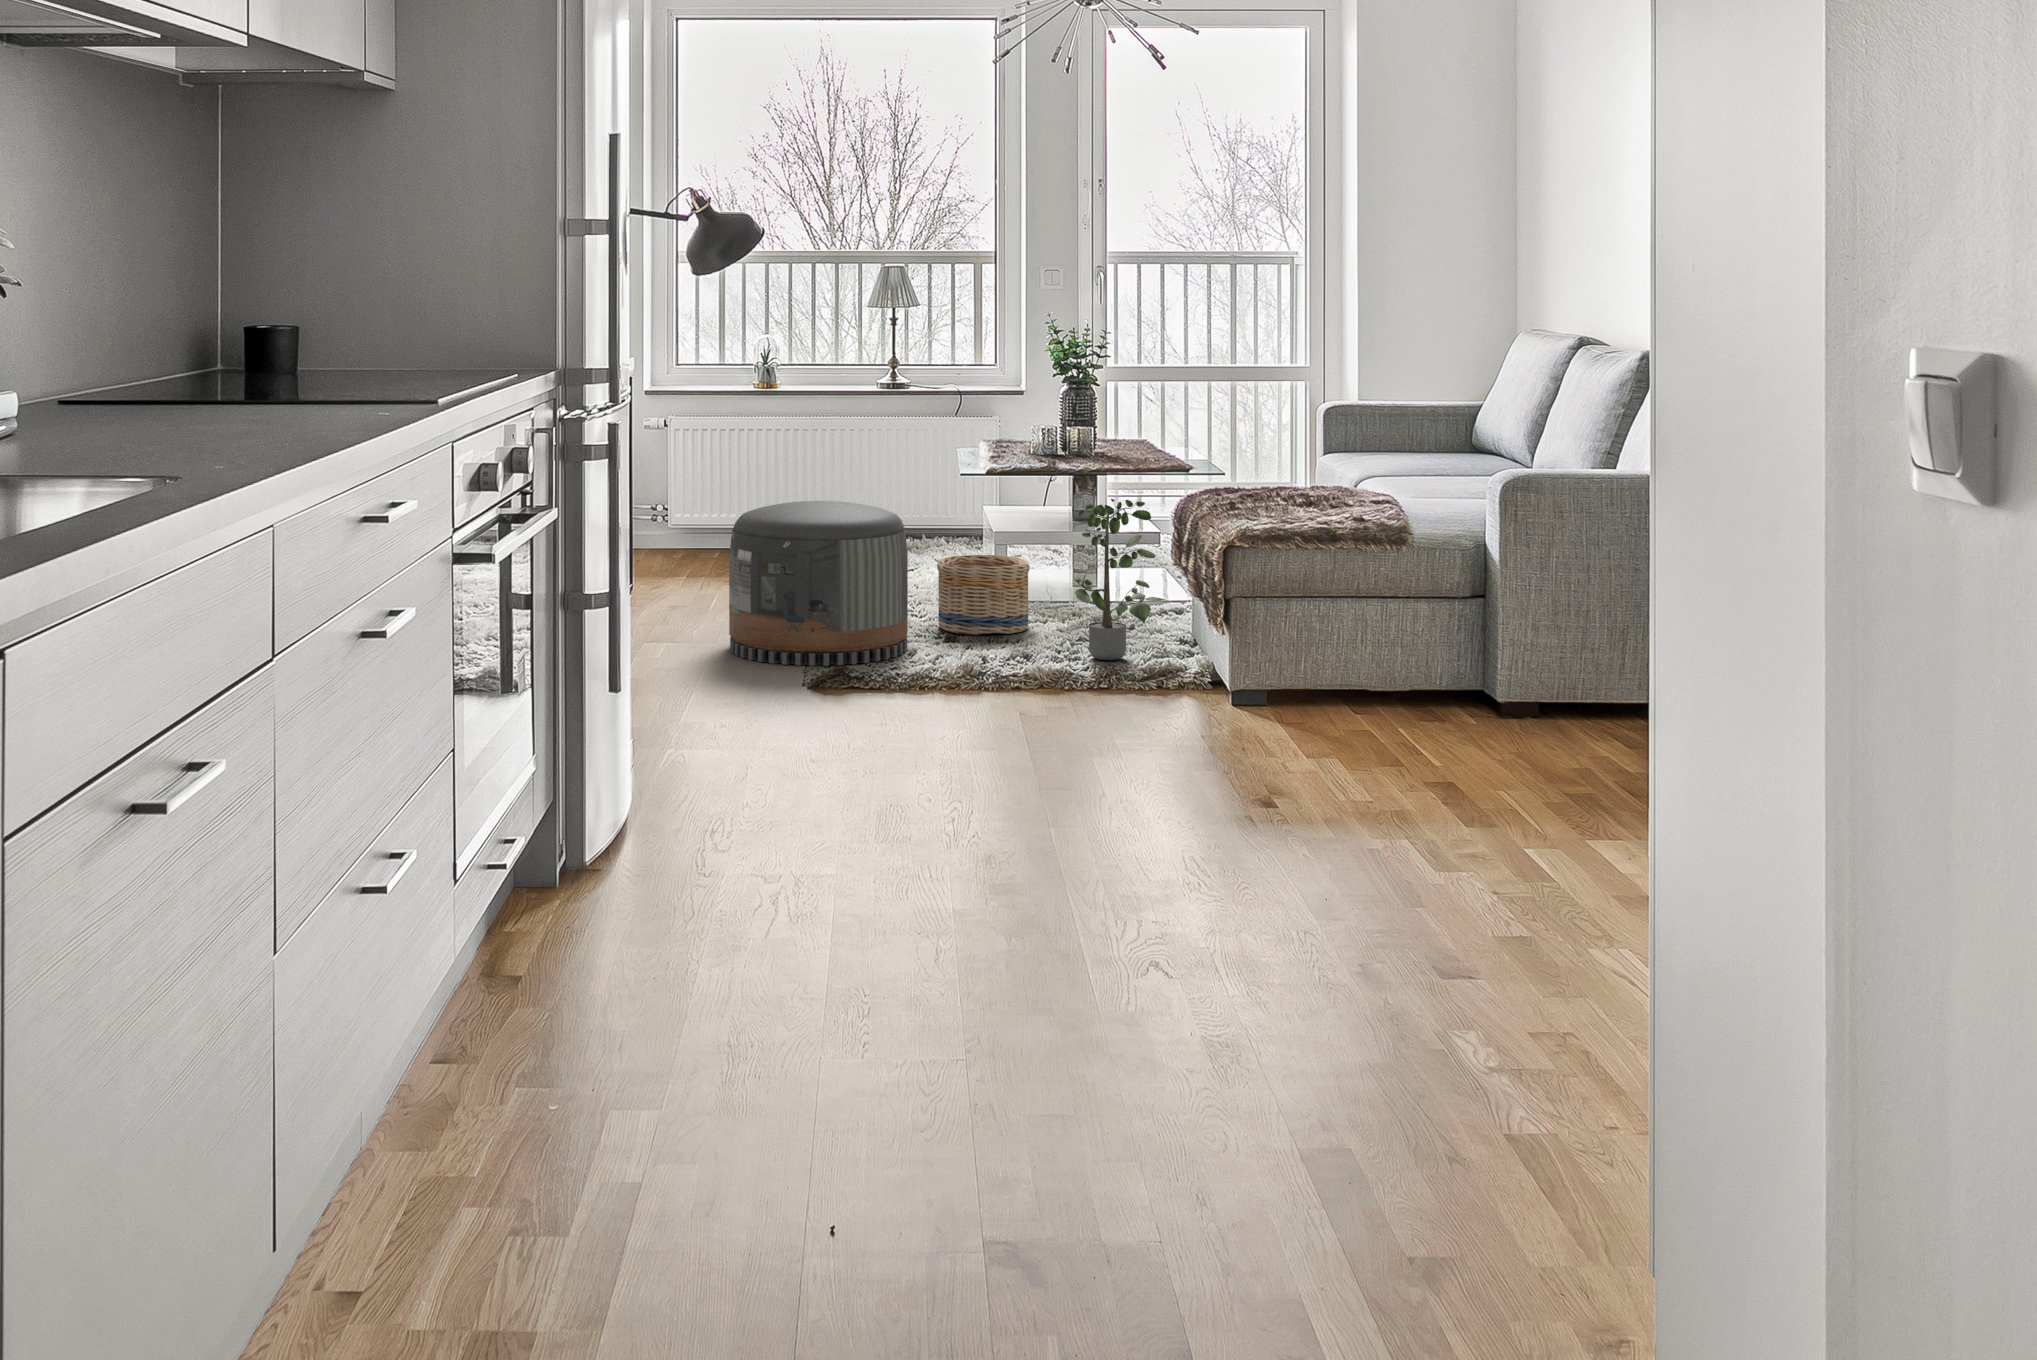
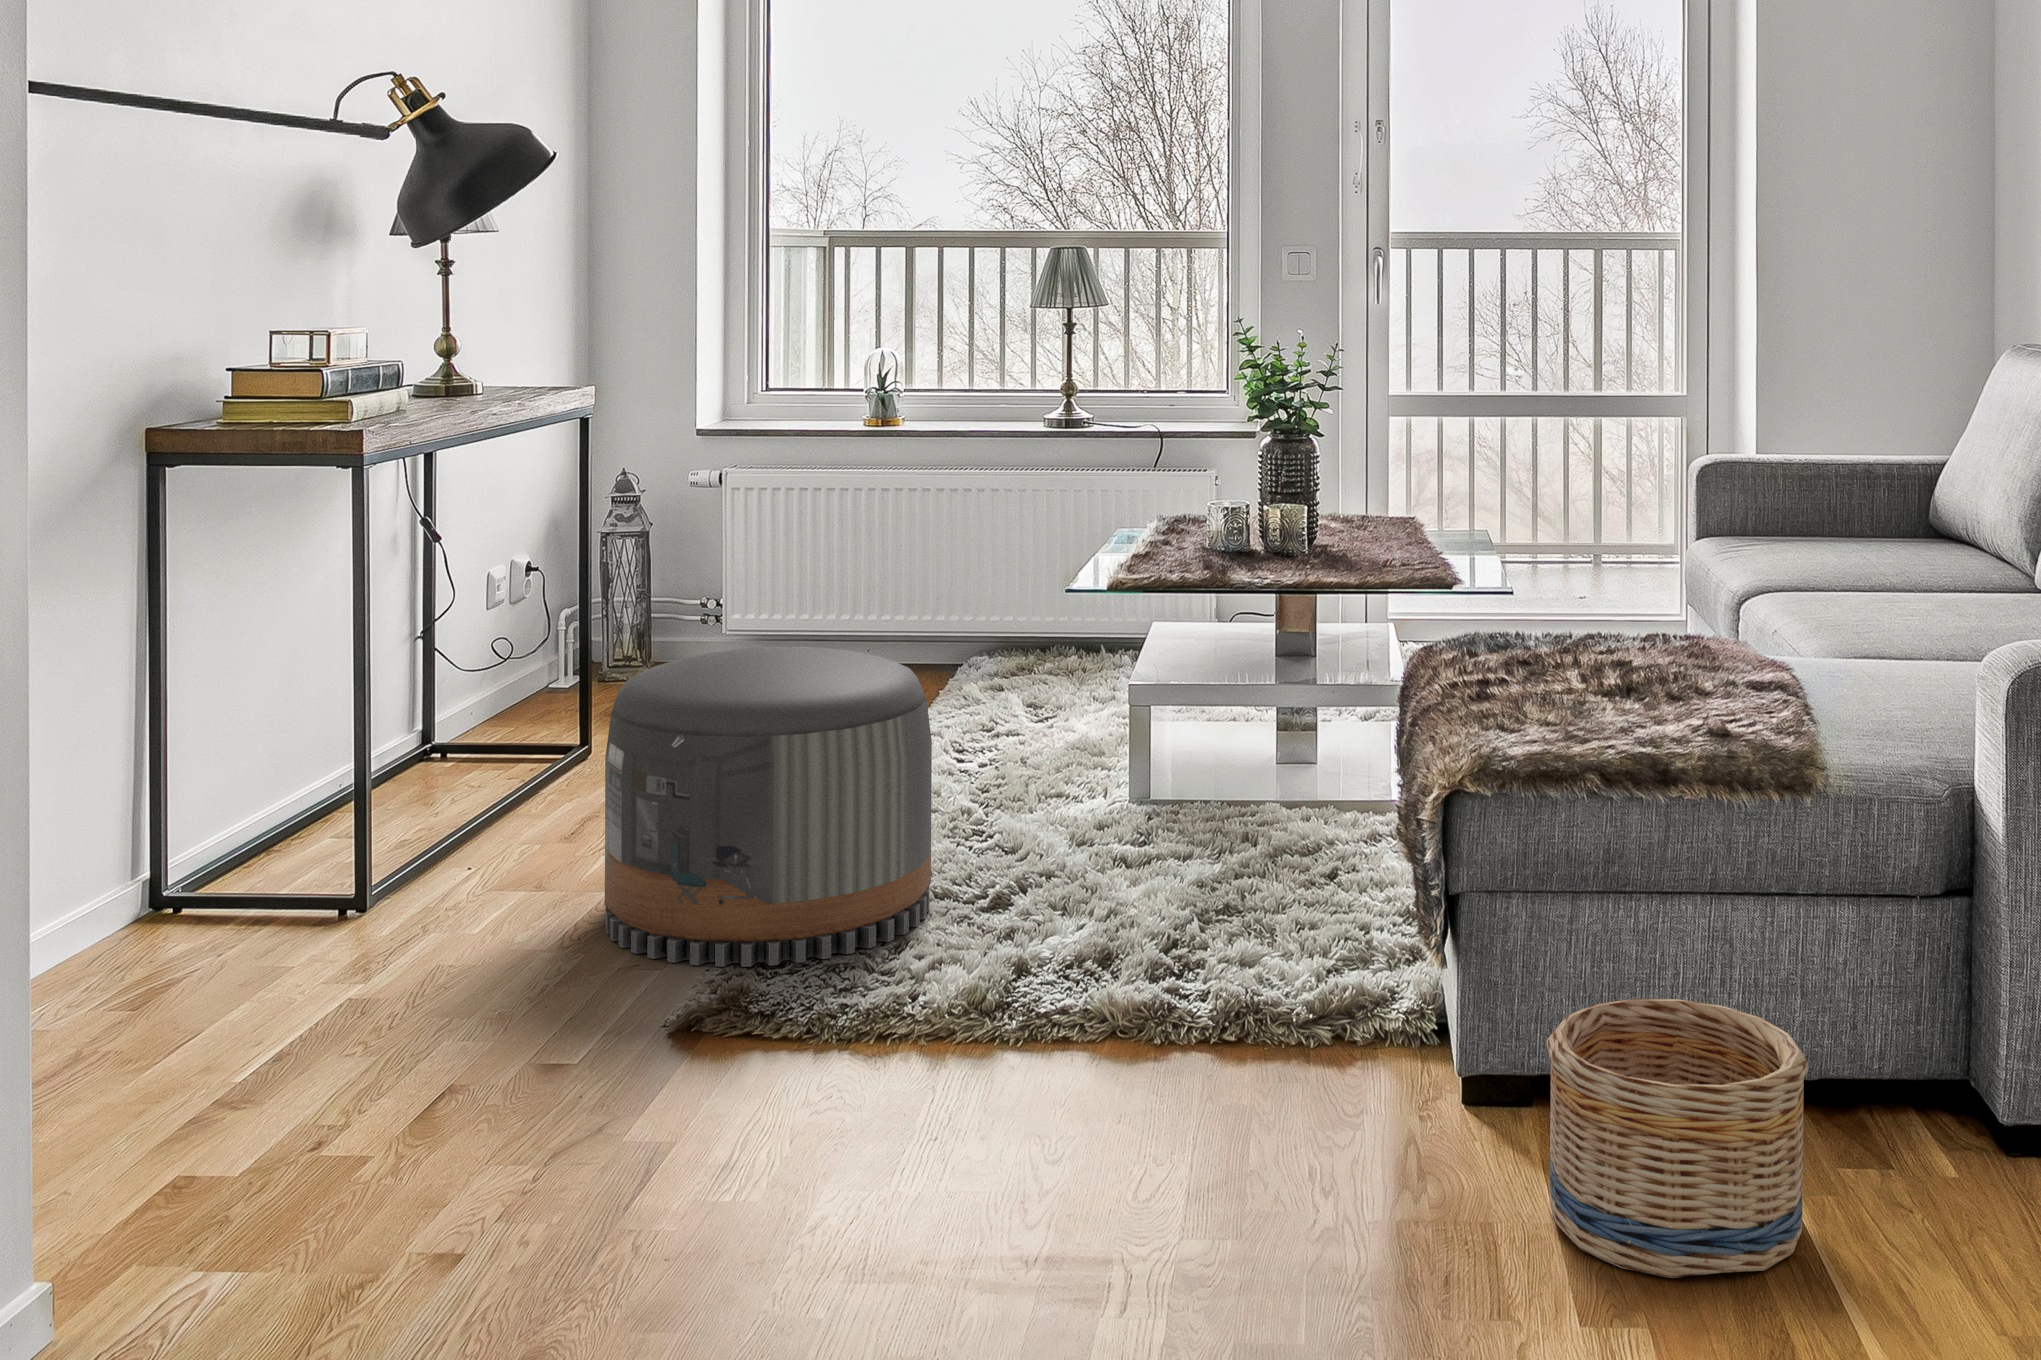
potted plant: present [1073,499,1165,660] -> none [1209,653,1386,956]
basket: present [937,555,1030,635] -> present [1546,999,1808,1278]

